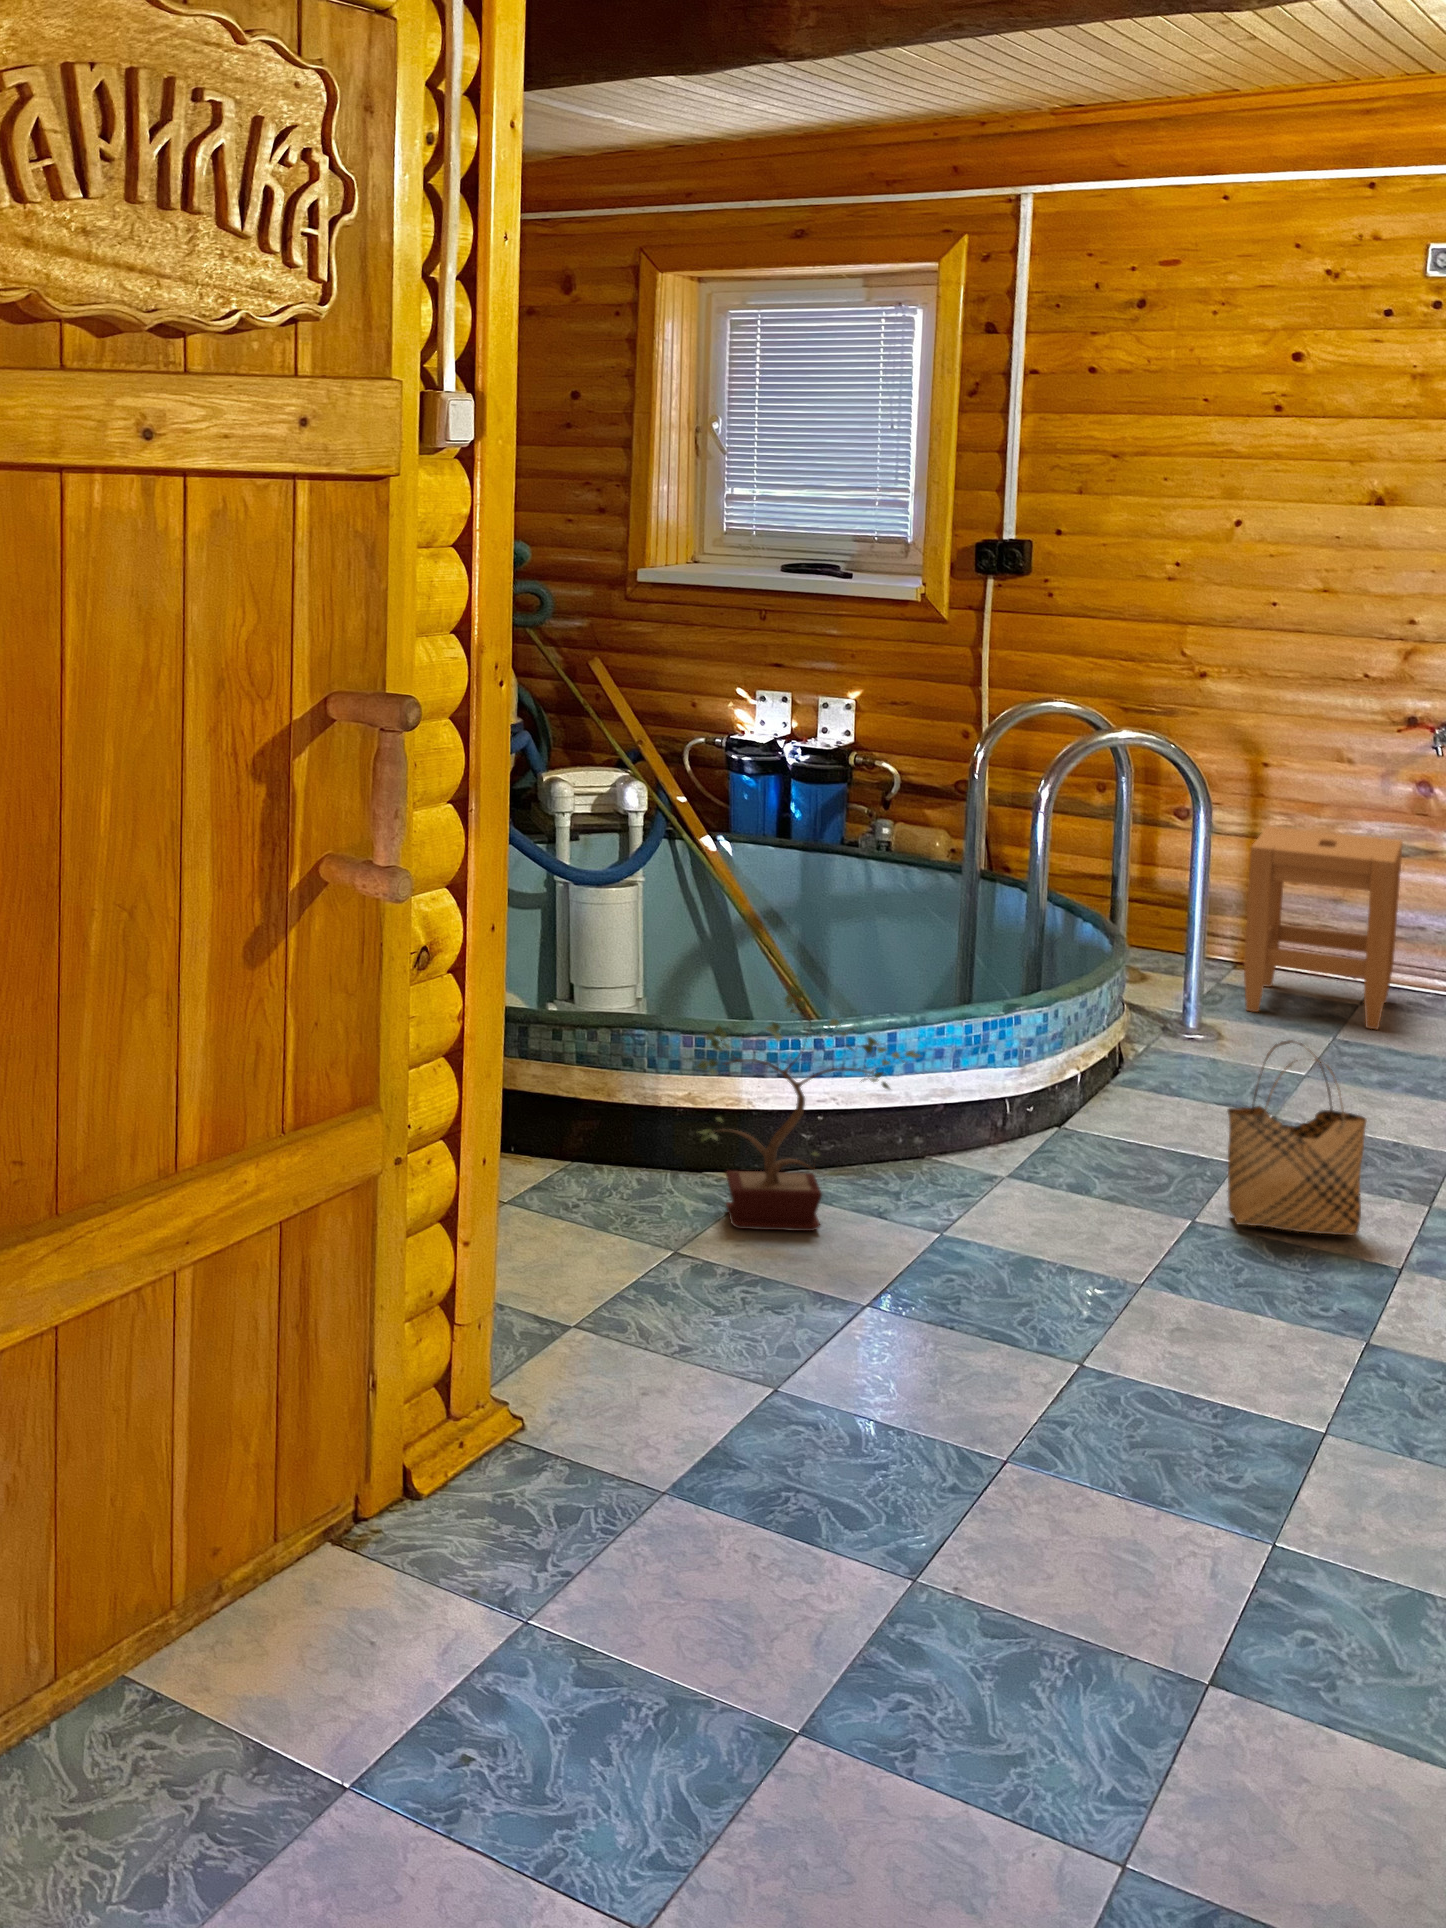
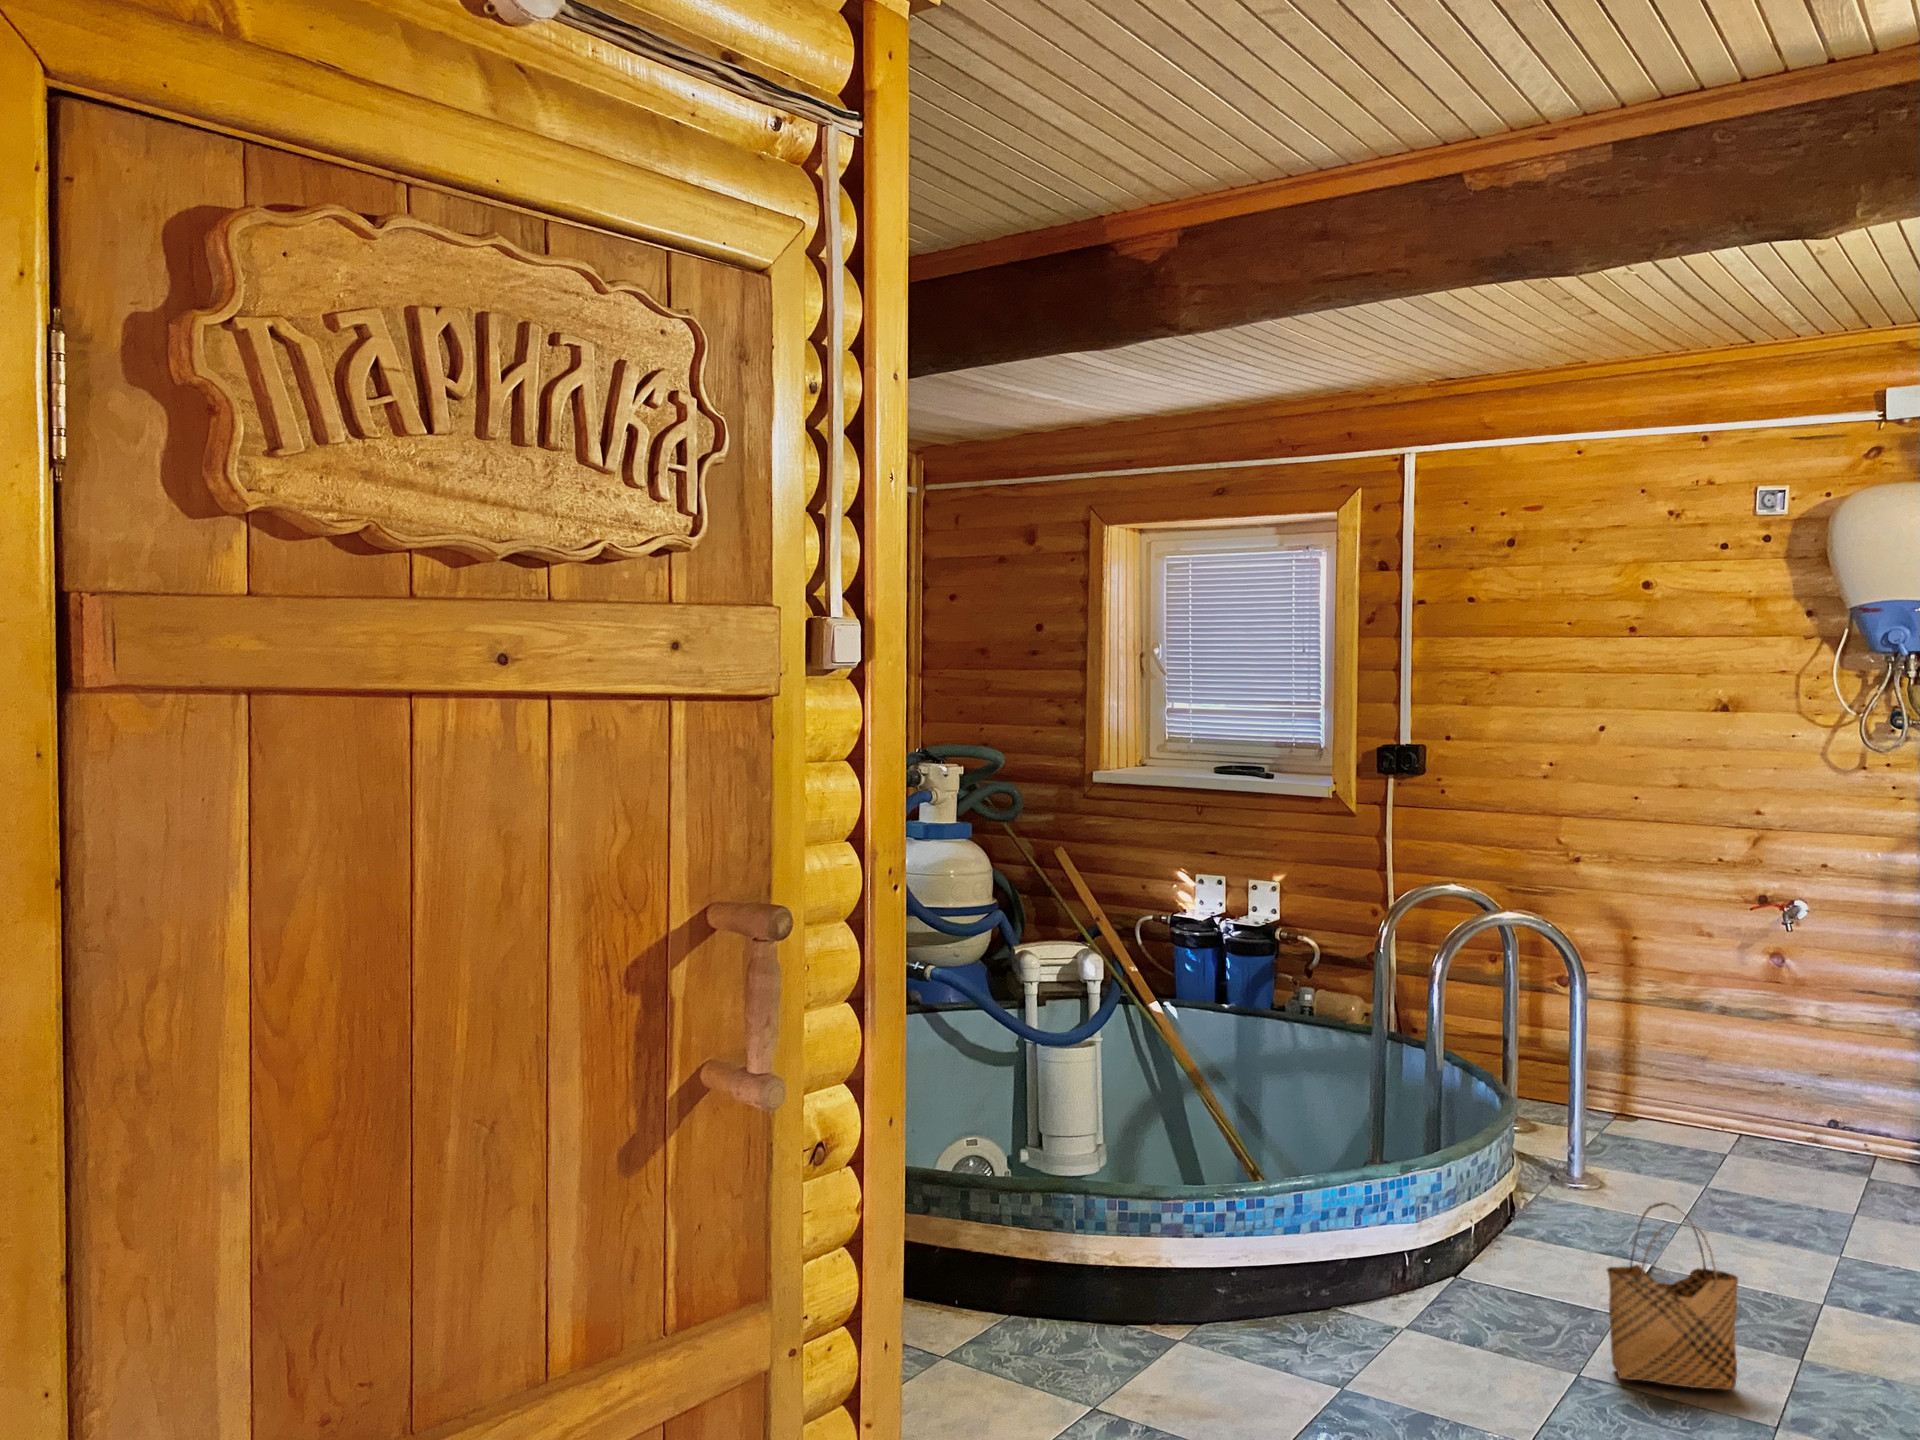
stool: present [1244,827,1403,1029] -> none [1625,993,1764,1179]
potted plant: present [697,985,920,1231] -> none [1108,1152,1320,1388]

